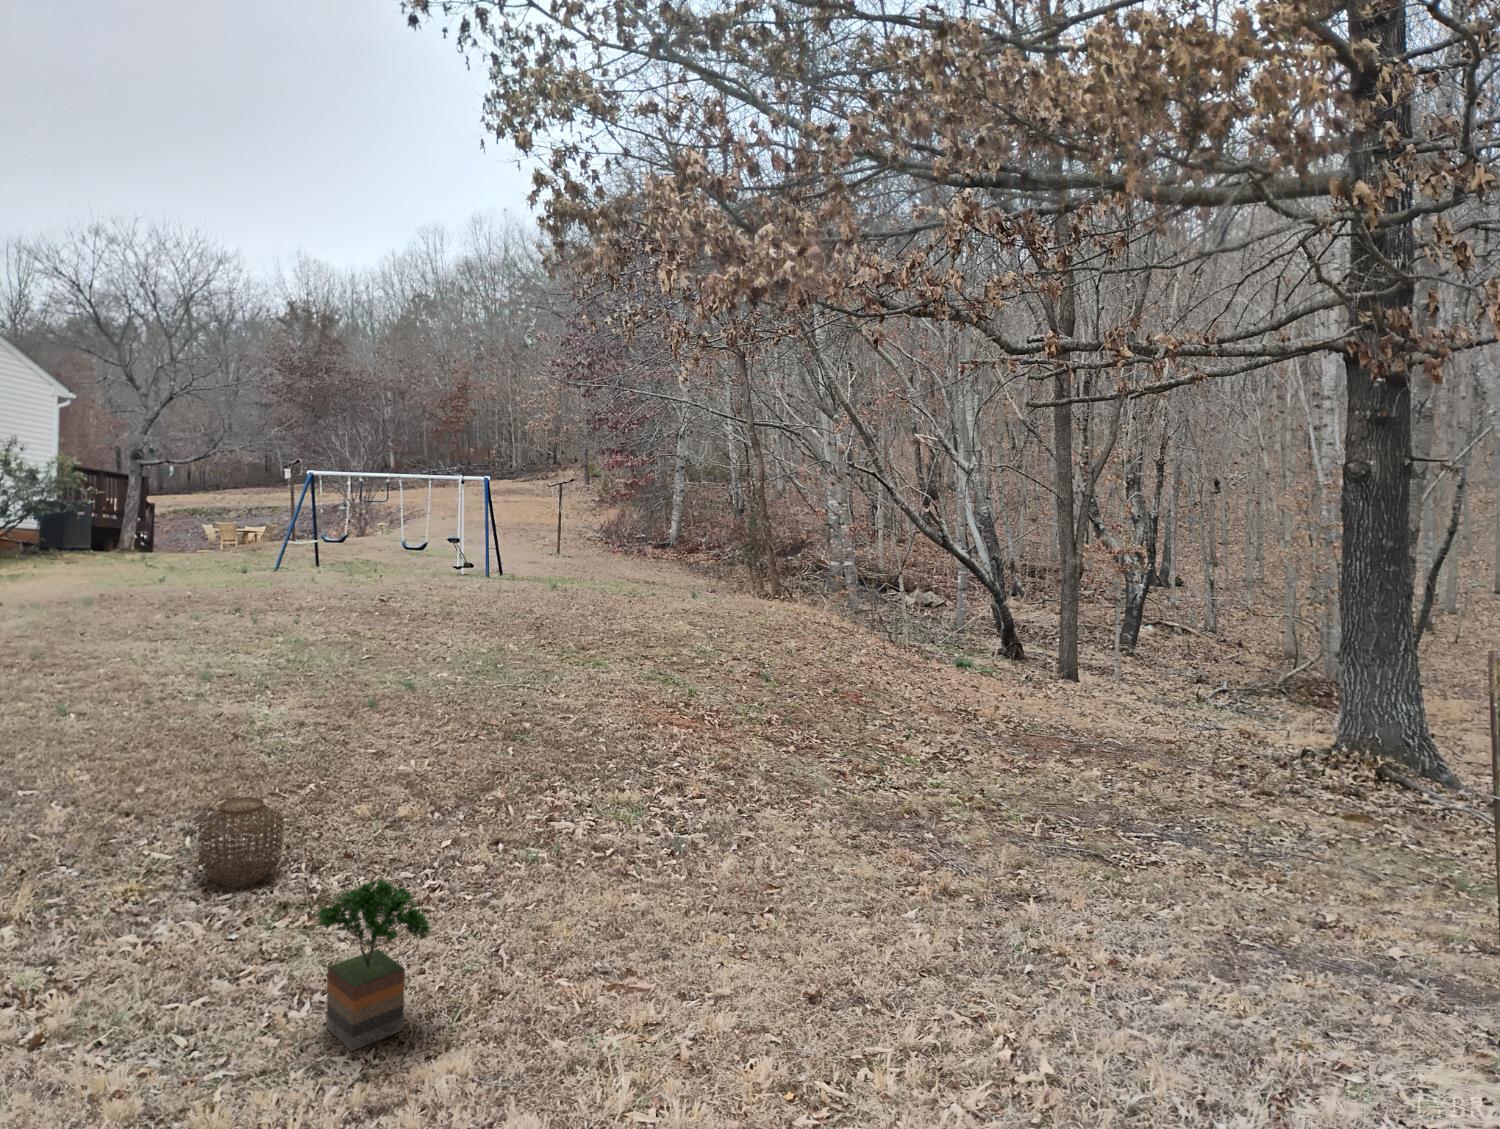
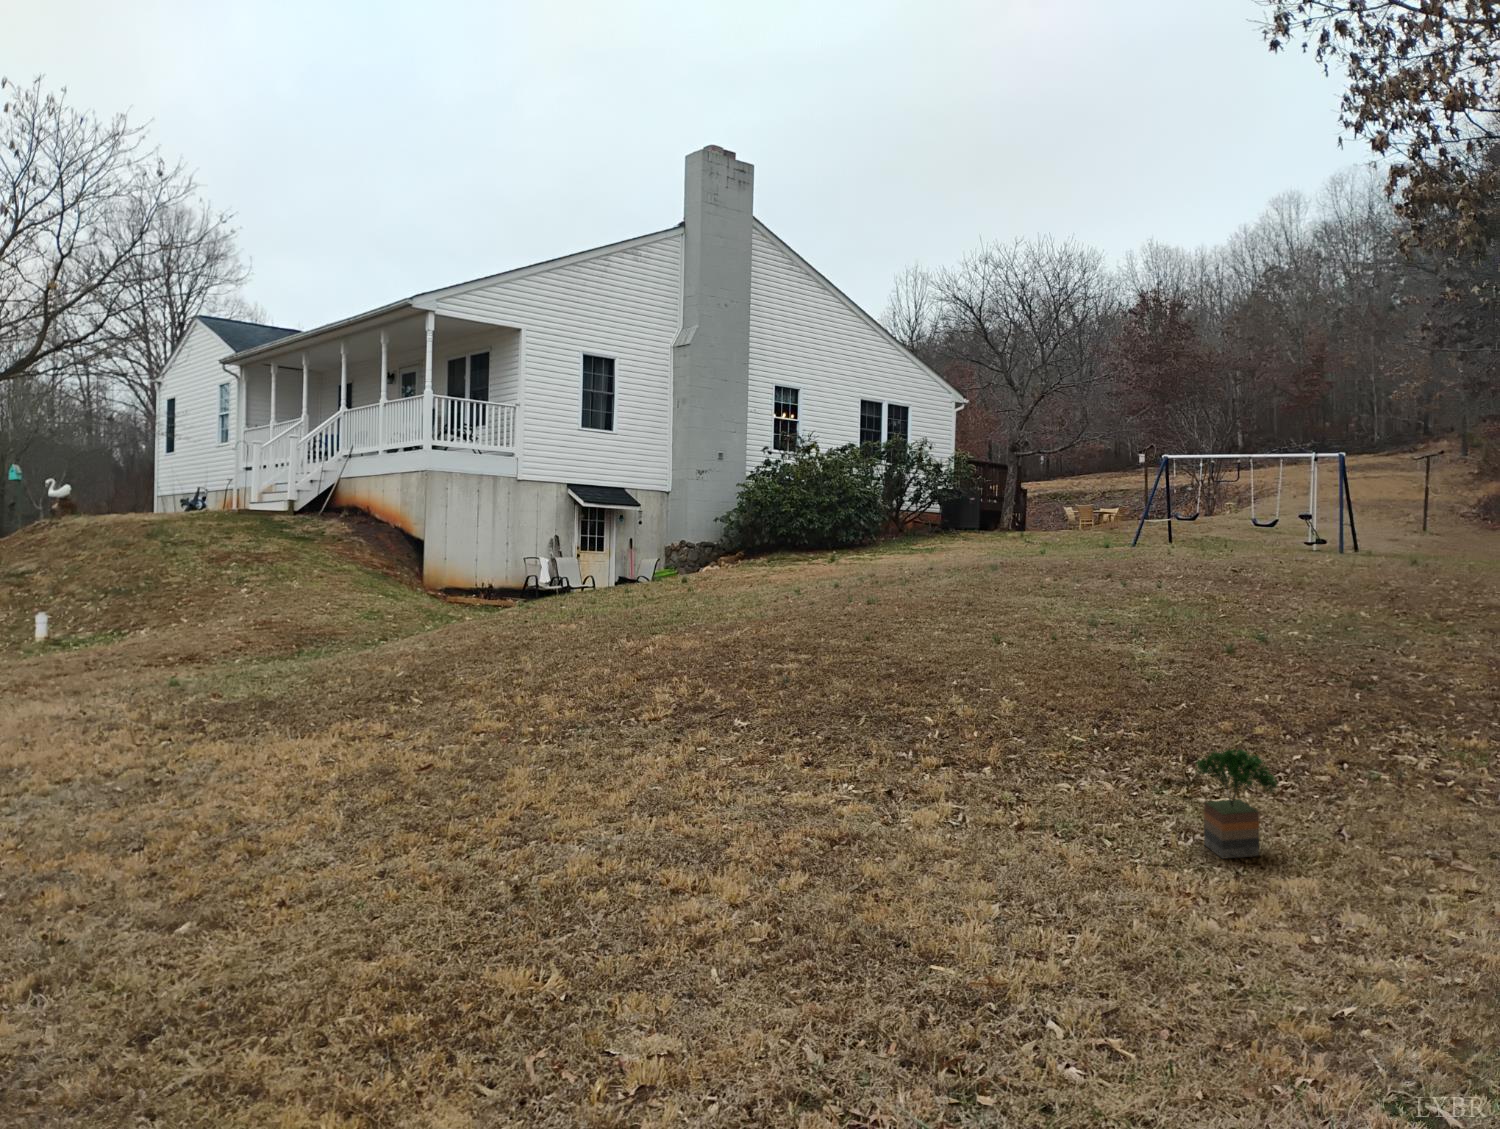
woven basket: present [198,797,283,887] -> none [1107,702,1165,765]

